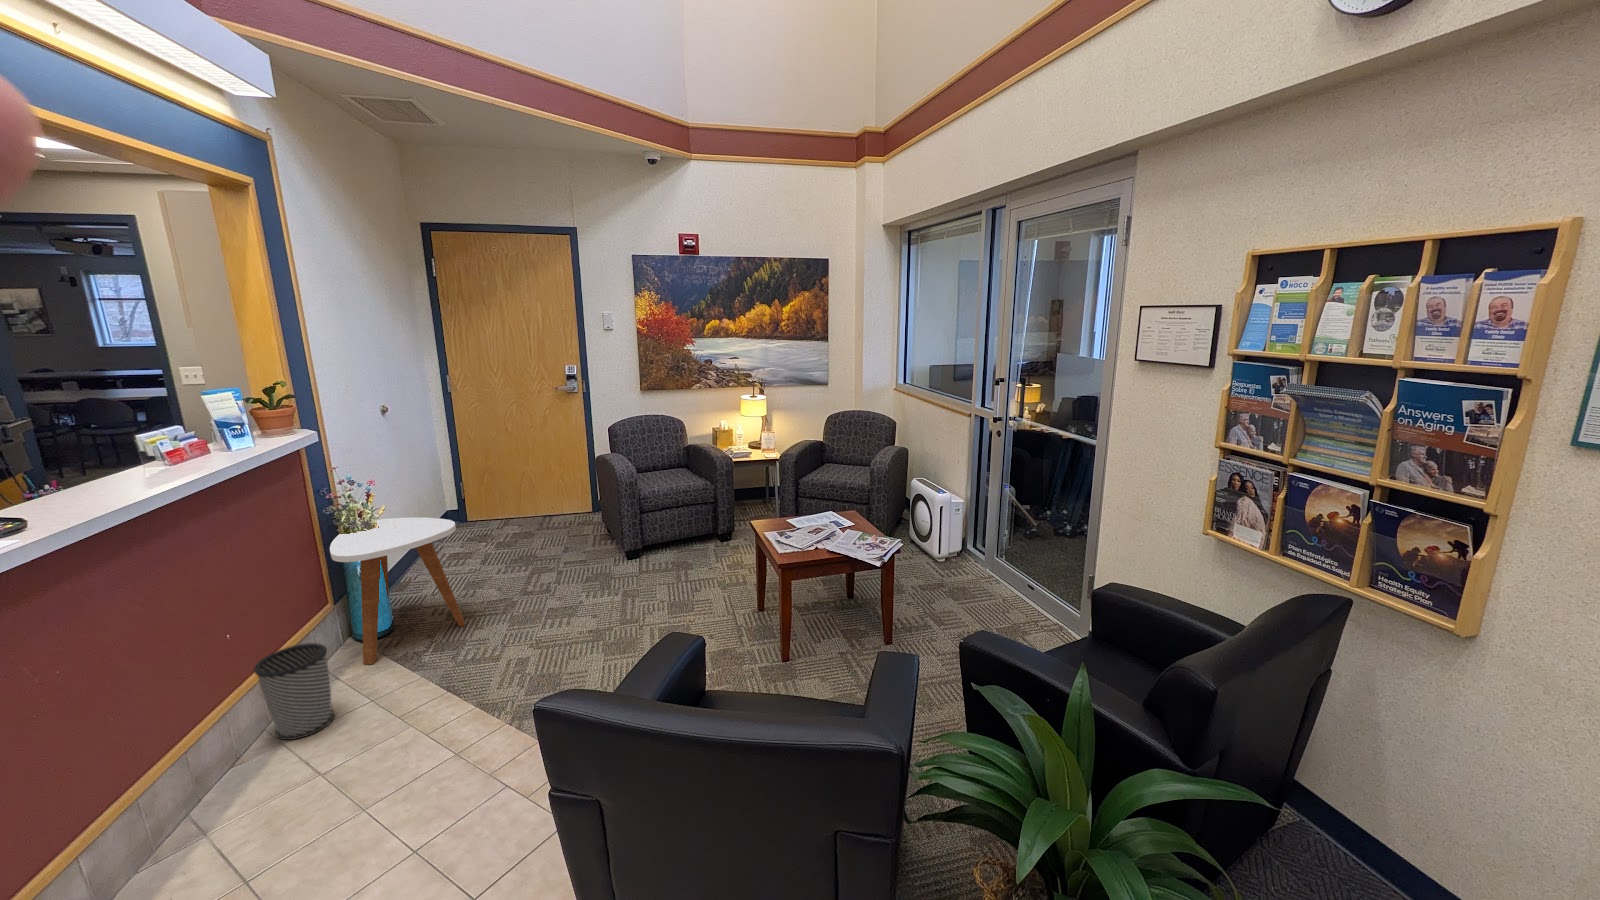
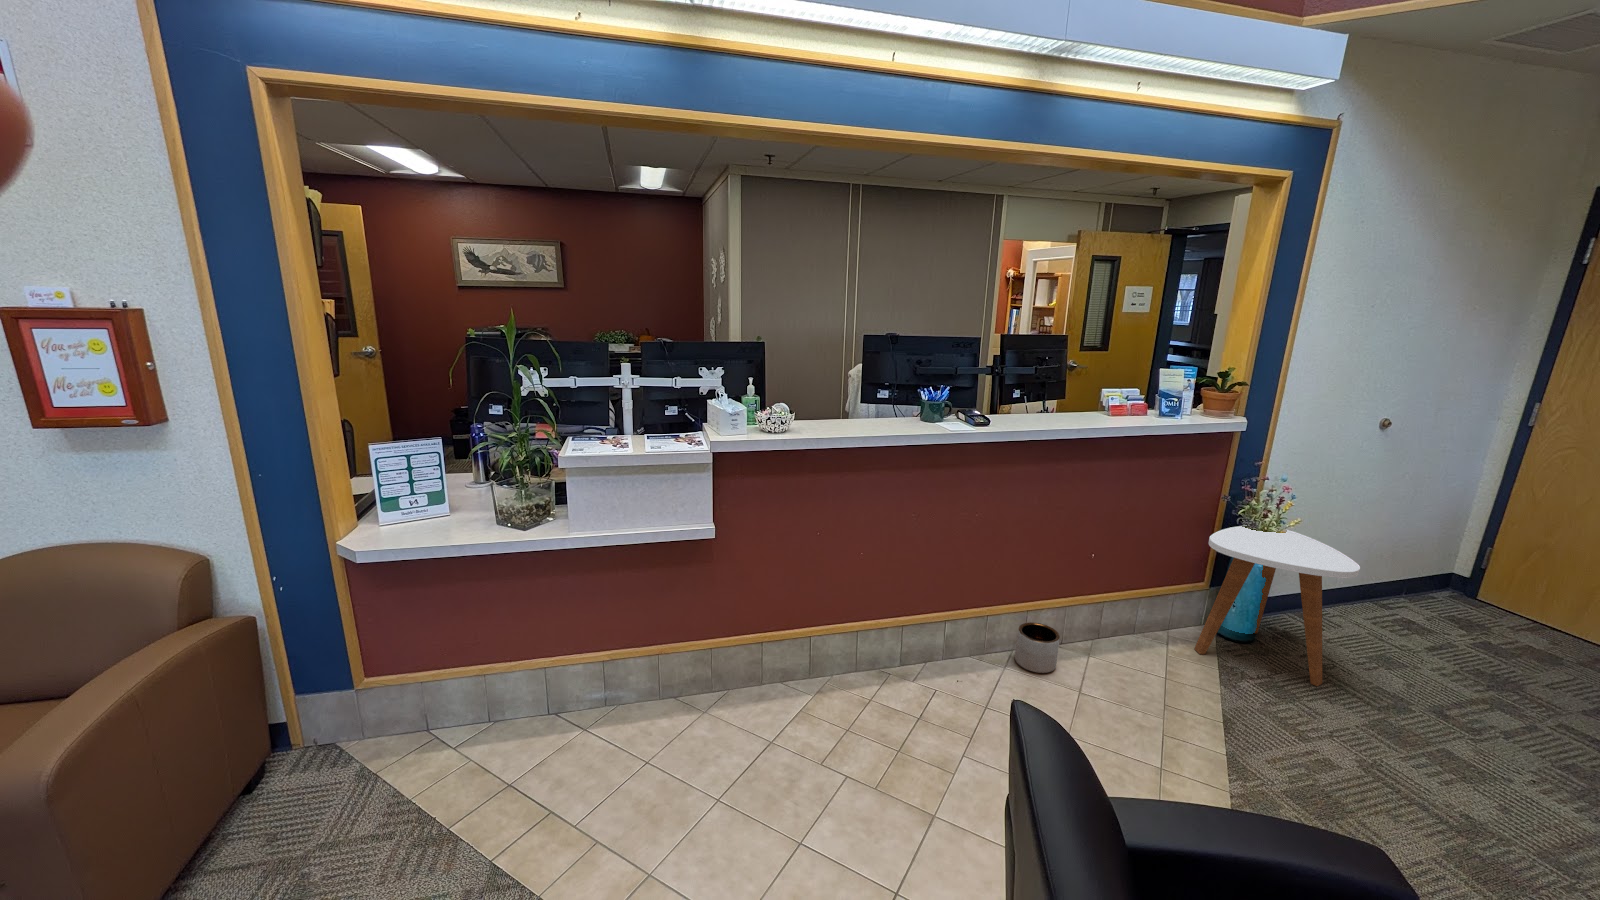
wastebasket: present [254,643,334,740] -> none [1090,587,1149,668]
planter: none [192,741,269,815] -> present [1015,622,1060,673]

